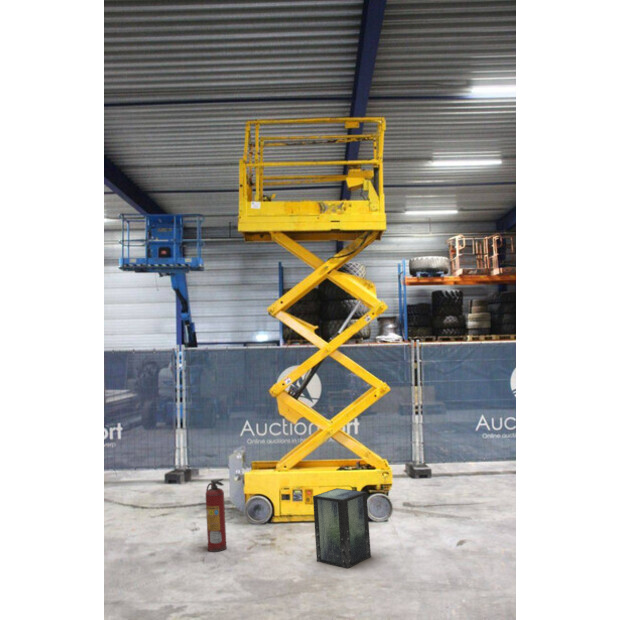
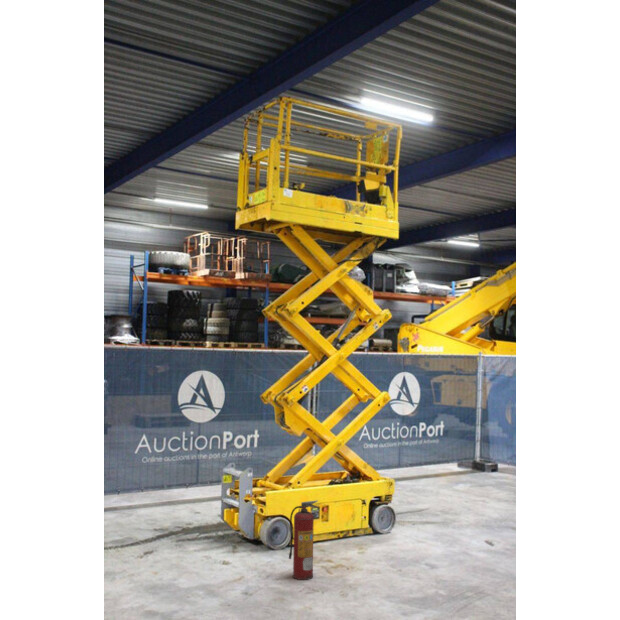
storage box: present [313,488,371,568] -> none [416,502,457,573]

